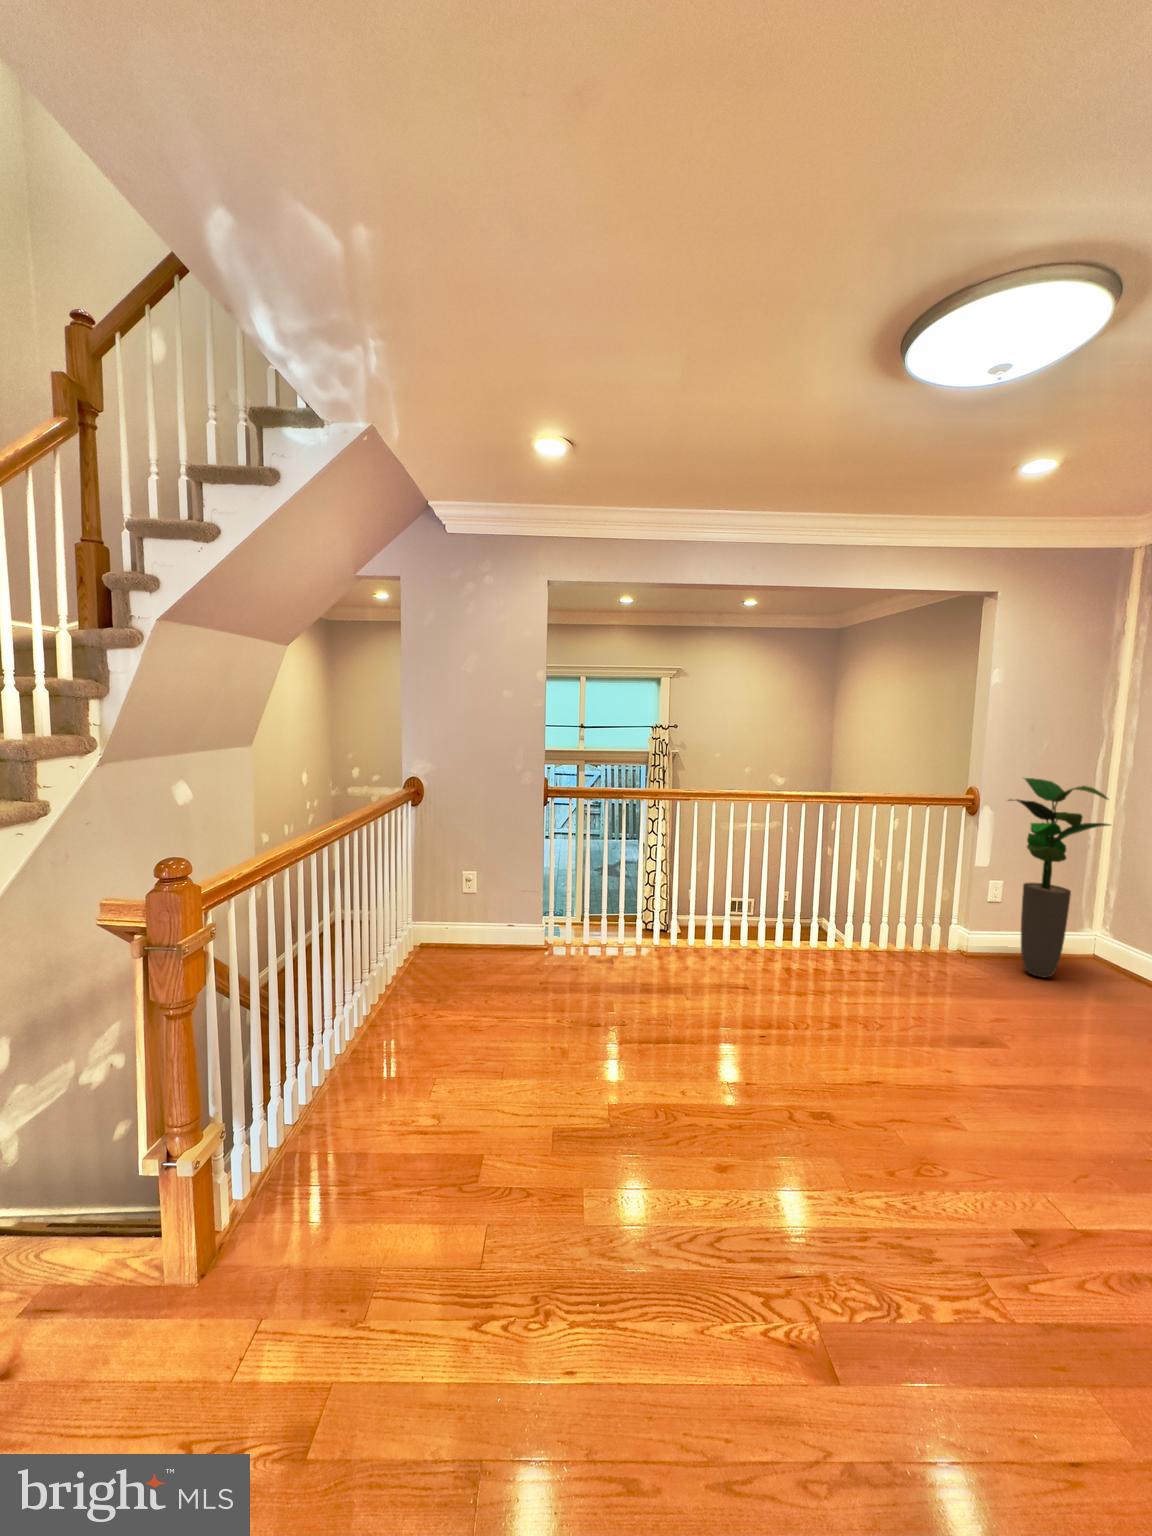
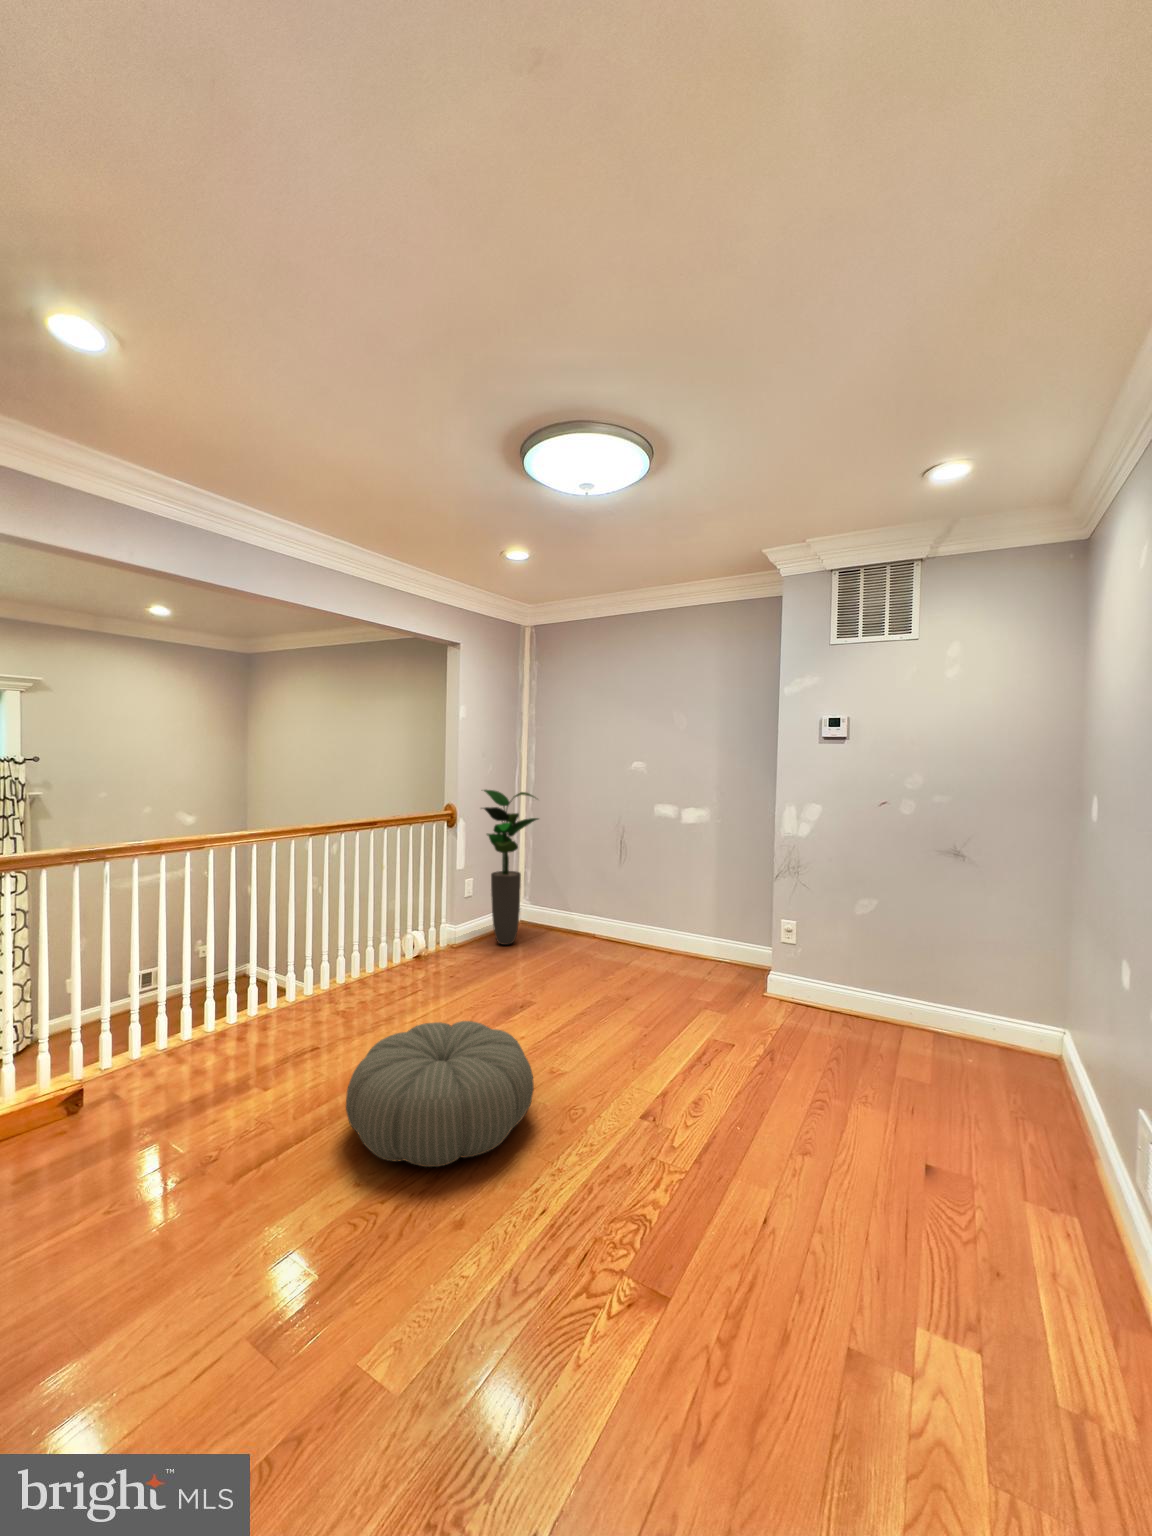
pouf: none [699,993,888,1138] -> present [346,1021,534,1167]

